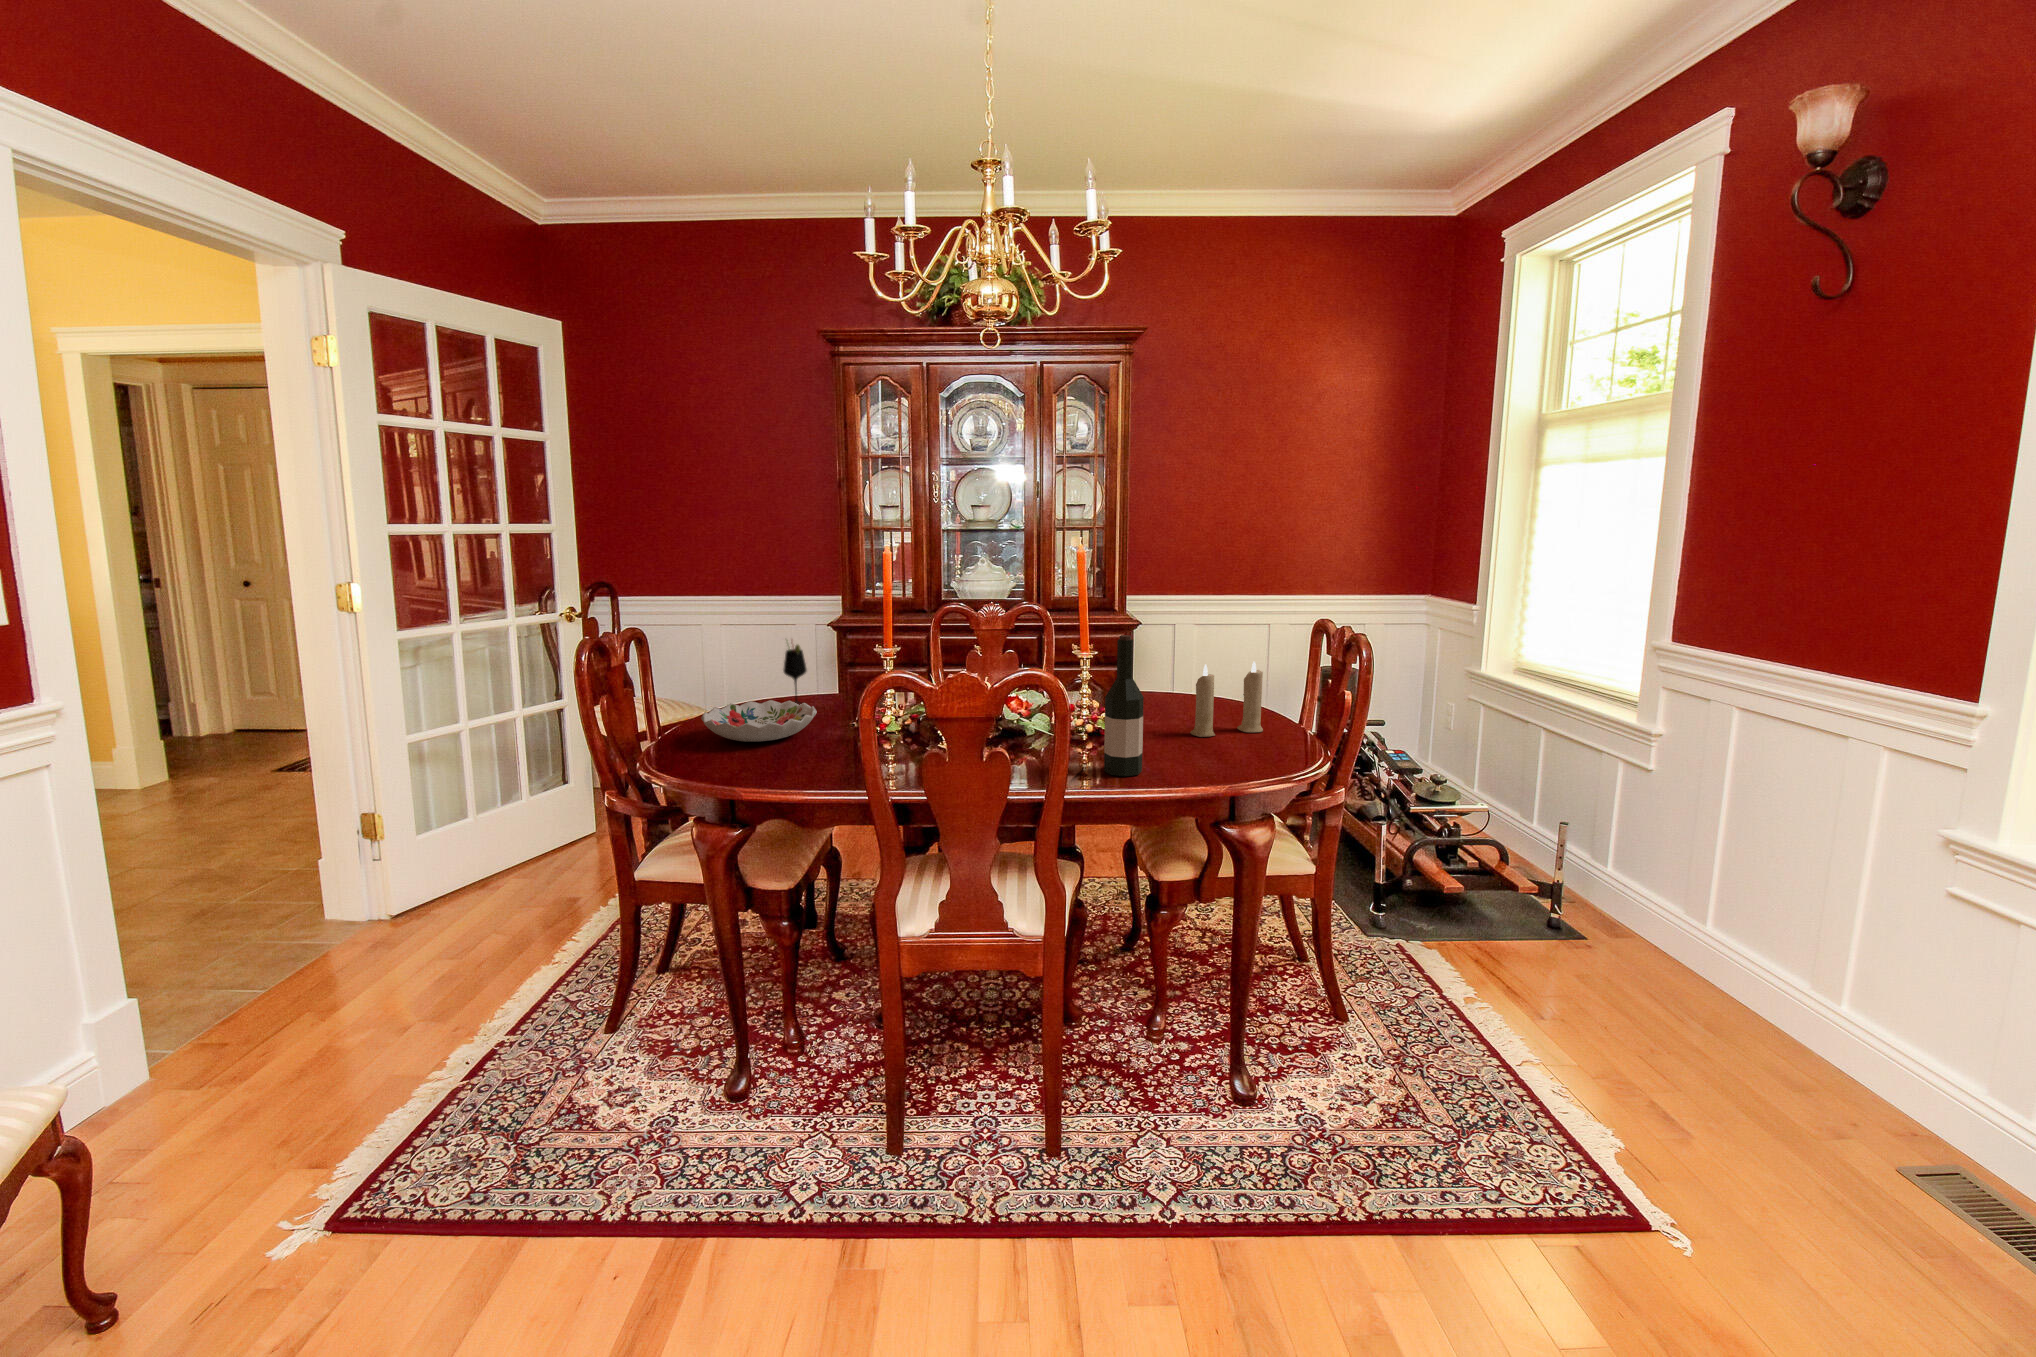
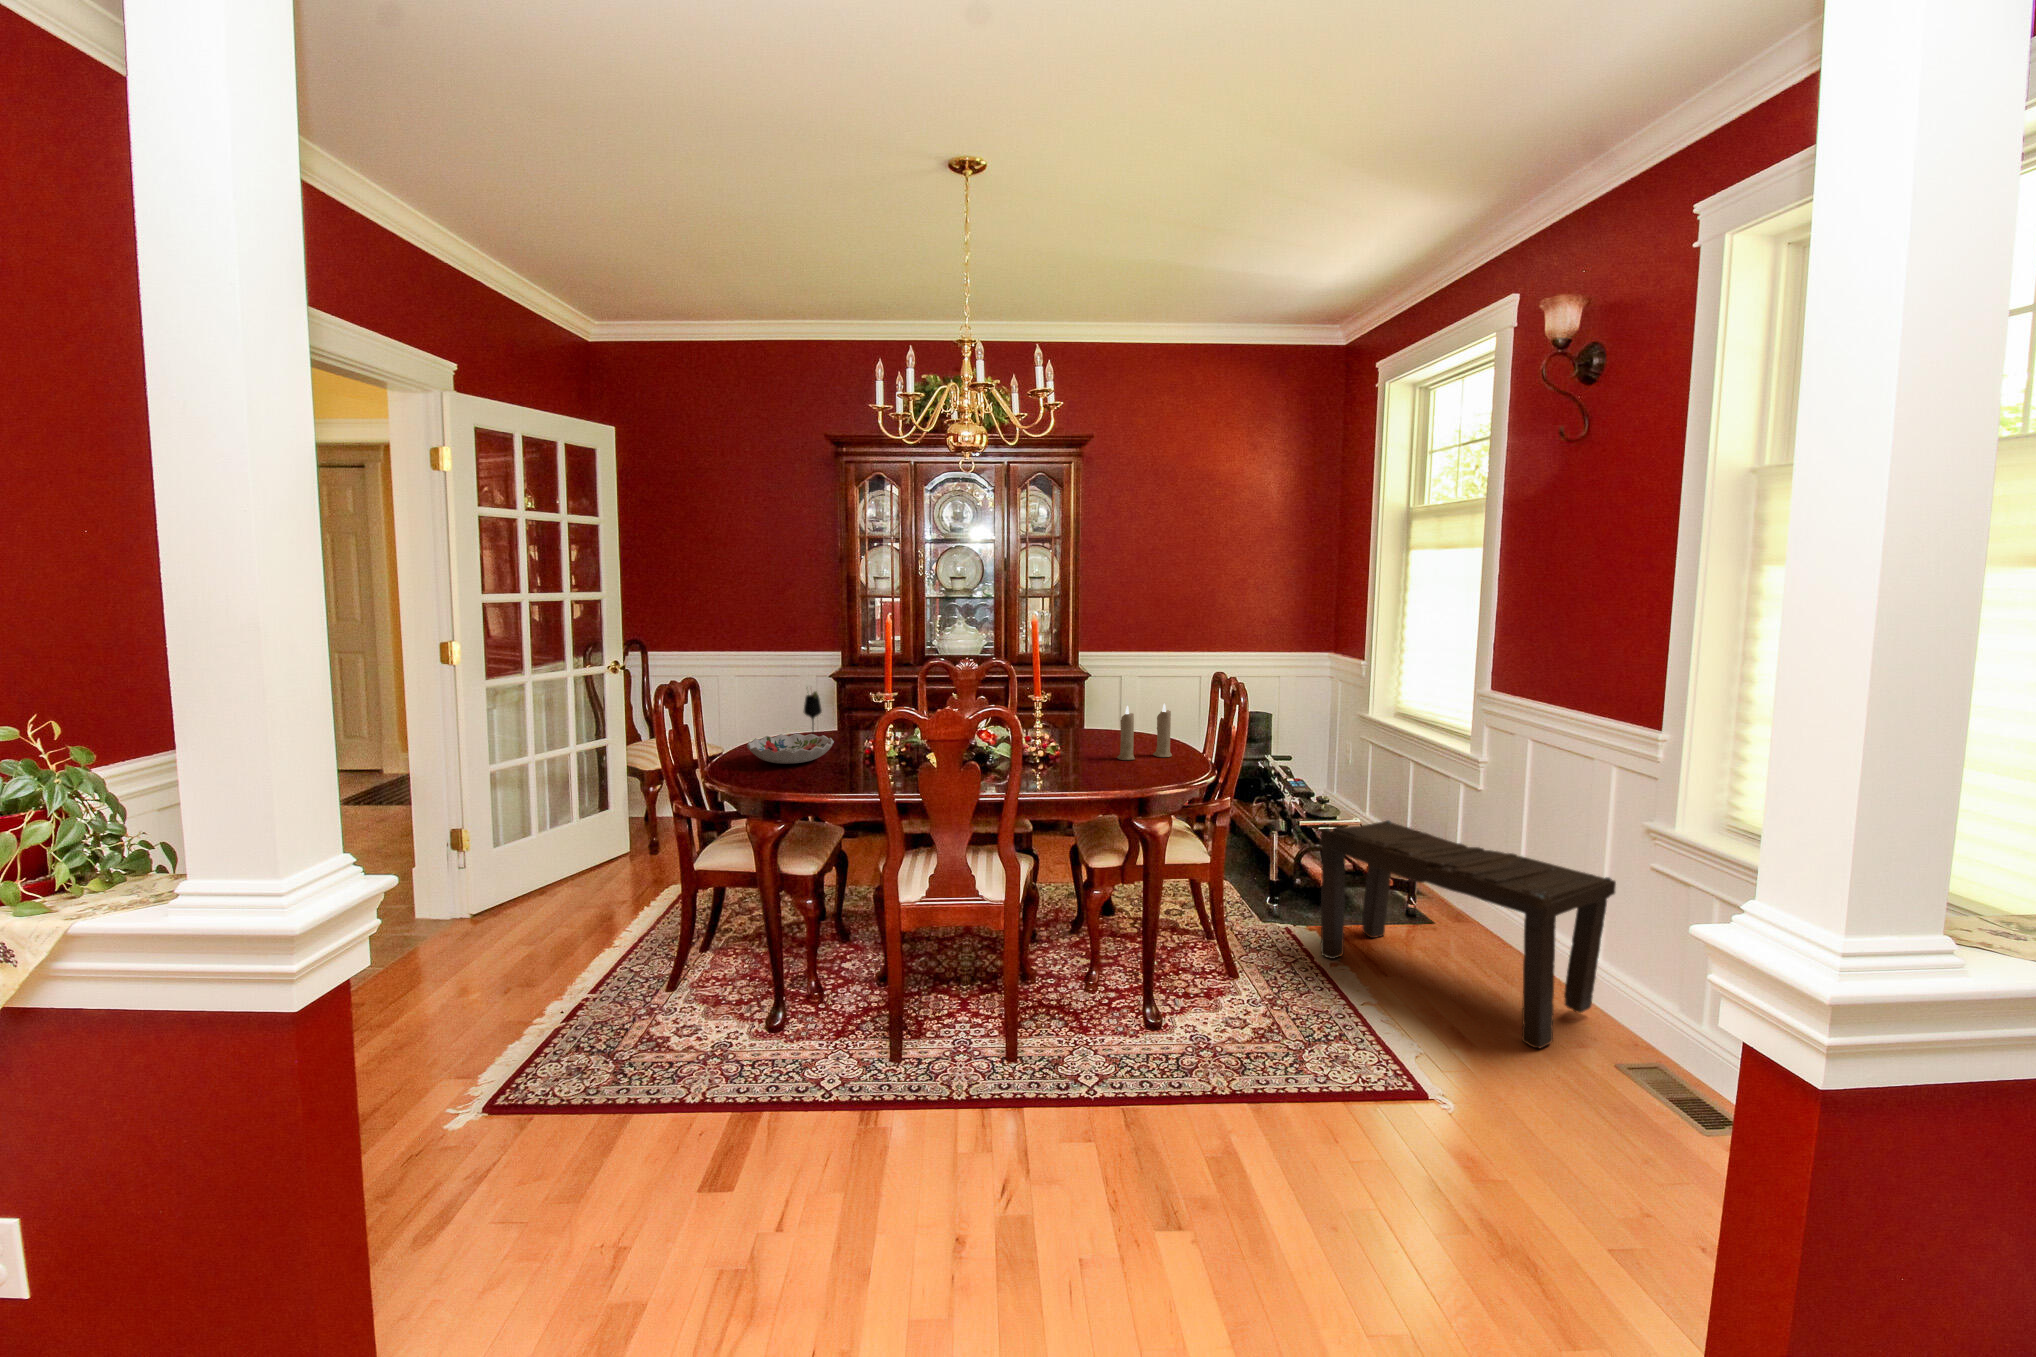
wine bottle: present [1104,635,1144,776] -> none [1049,684,1078,786]
bench: none [1451,812,1899,1145] -> present [1319,820,1616,1048]

